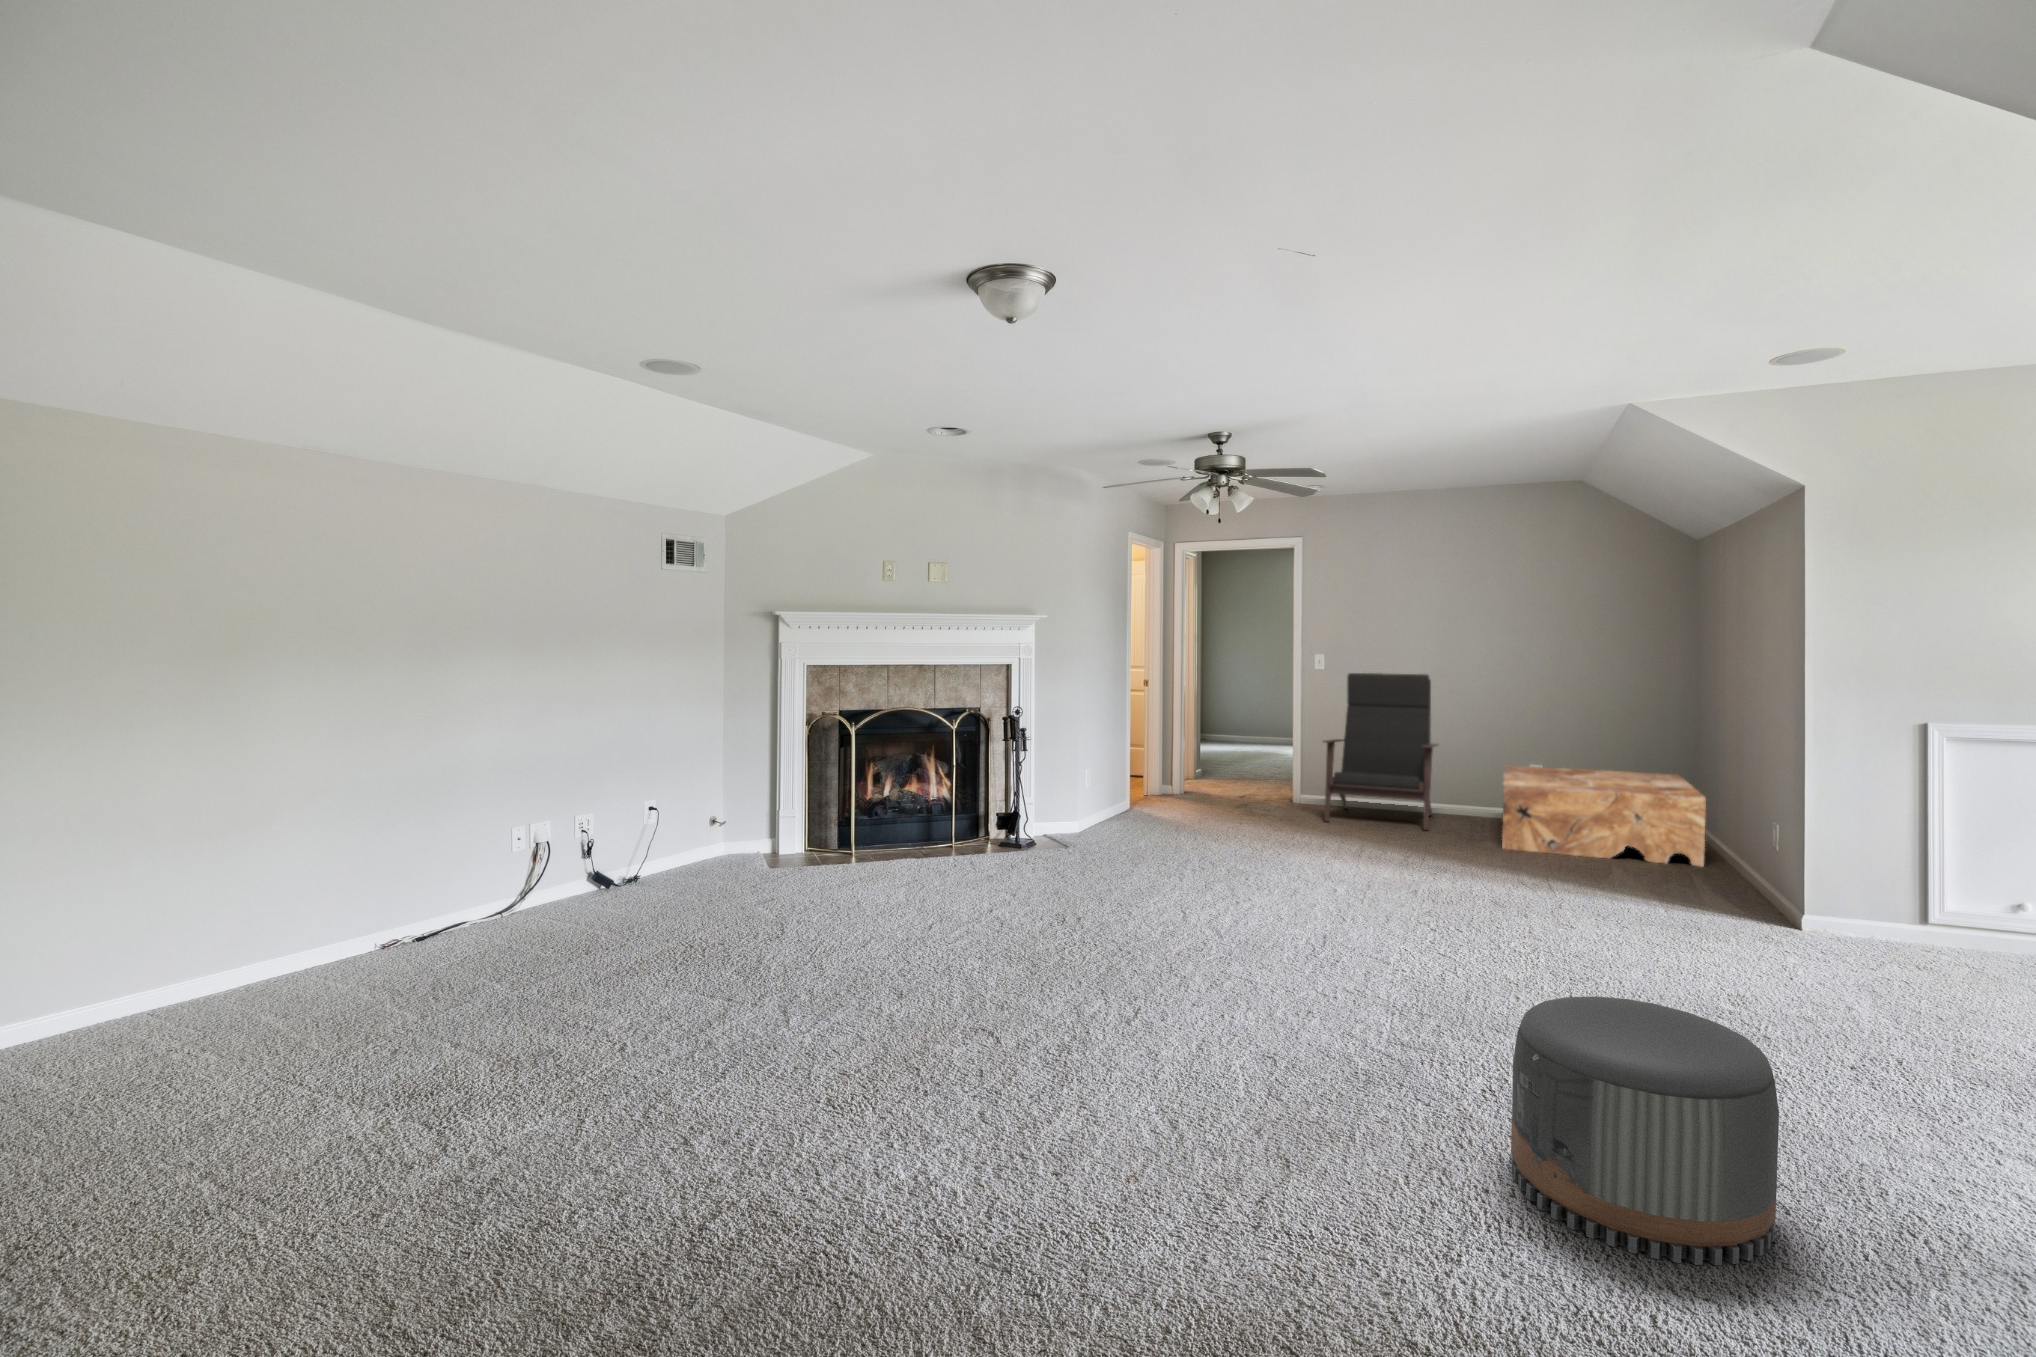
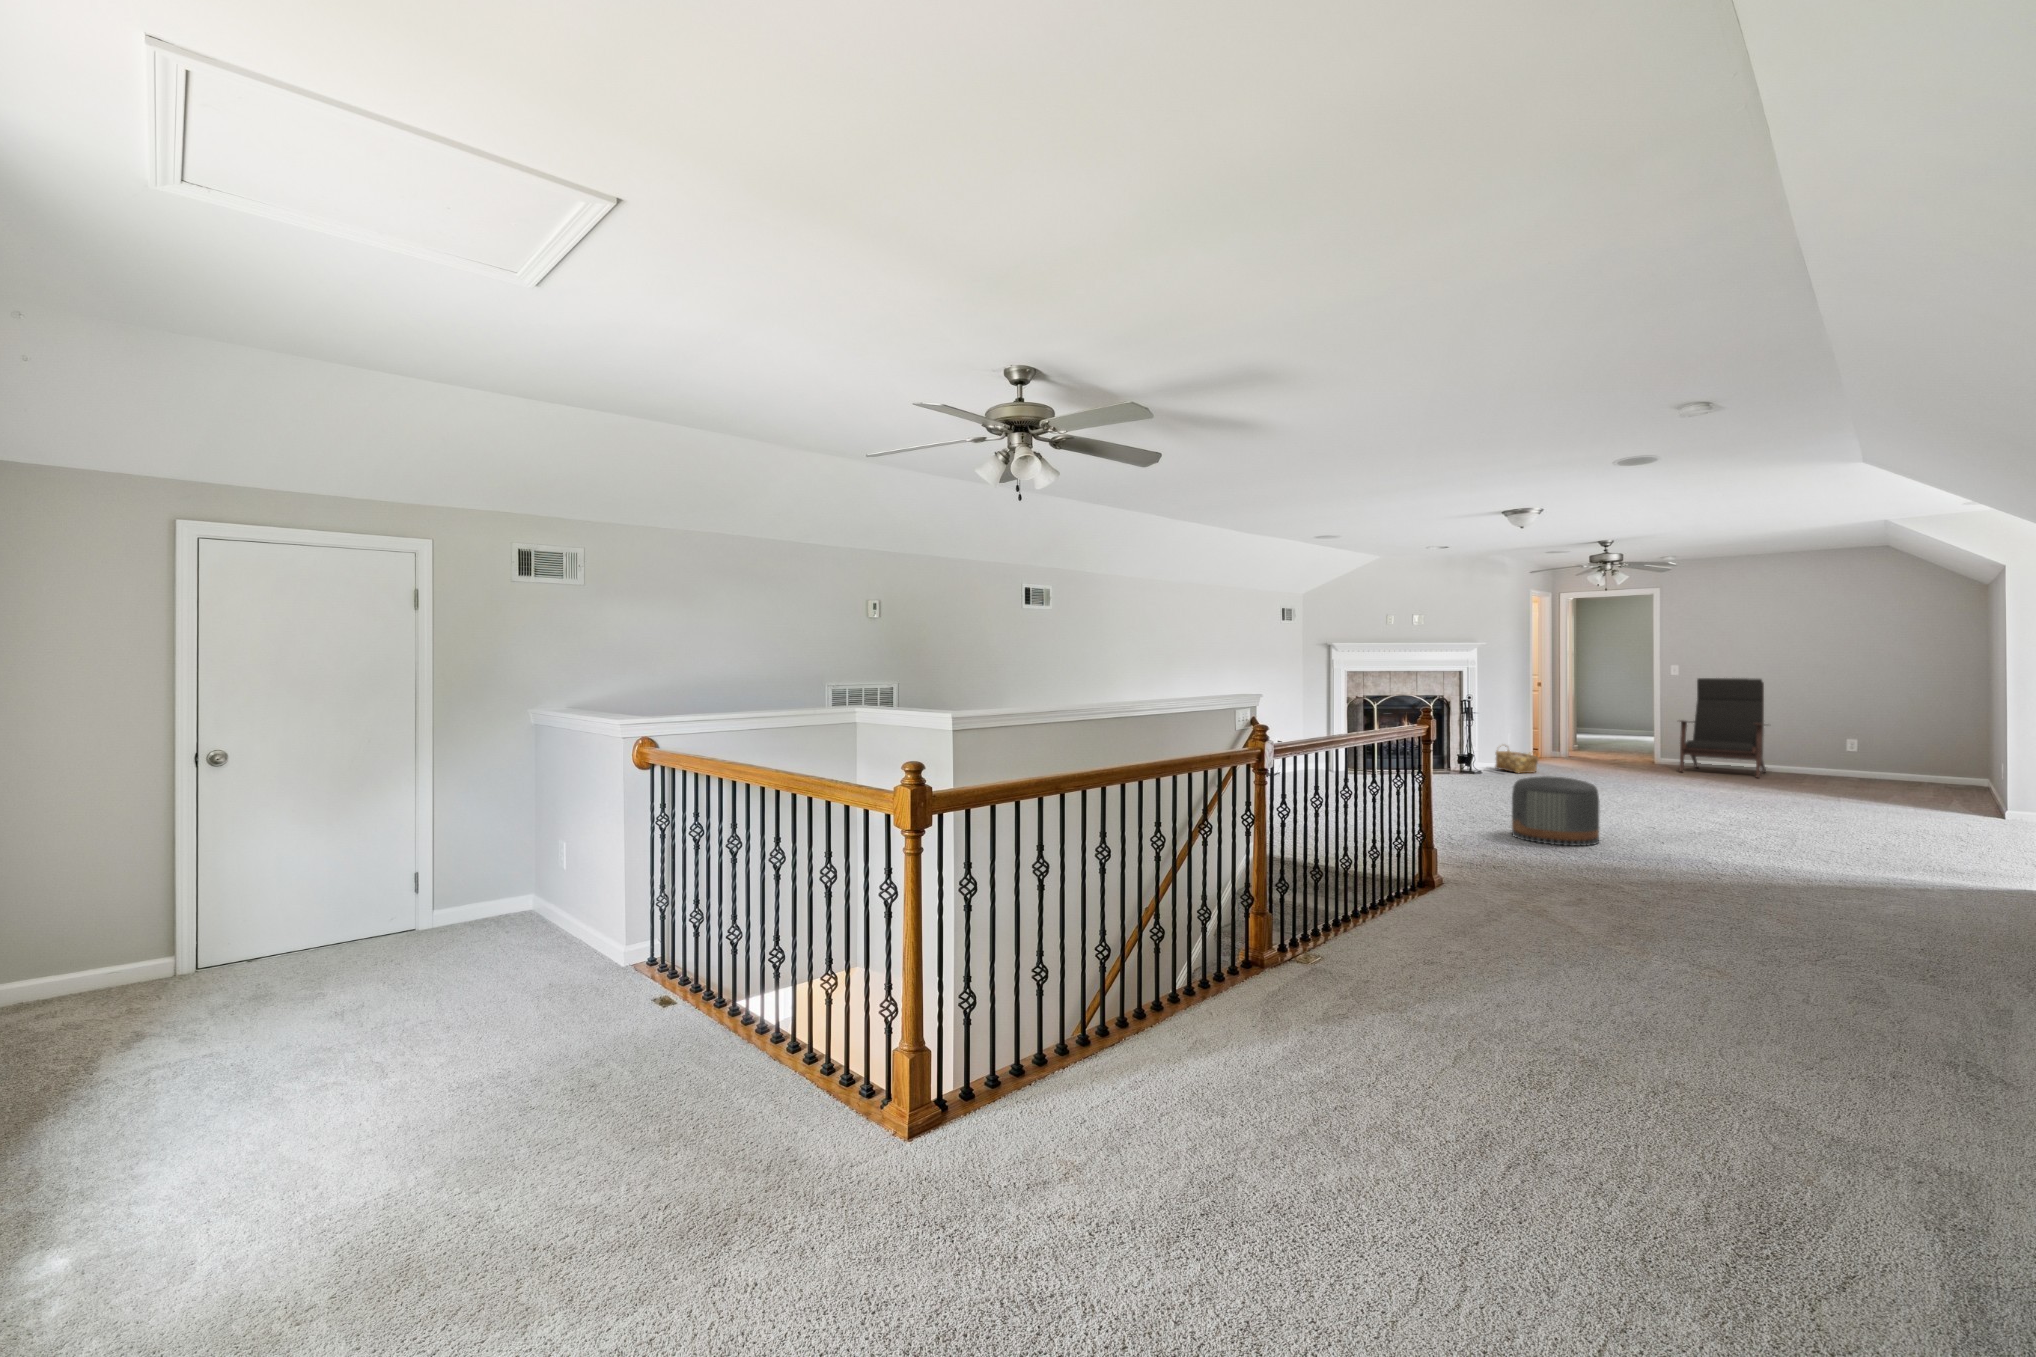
coffee table: present [1502,765,1706,867] -> none [1814,739,1972,799]
woven basket: none [1063,788,1126,841] -> present [1495,746,1538,773]
pouf: present [1511,996,1779,1265] -> present [1512,776,1599,846]

